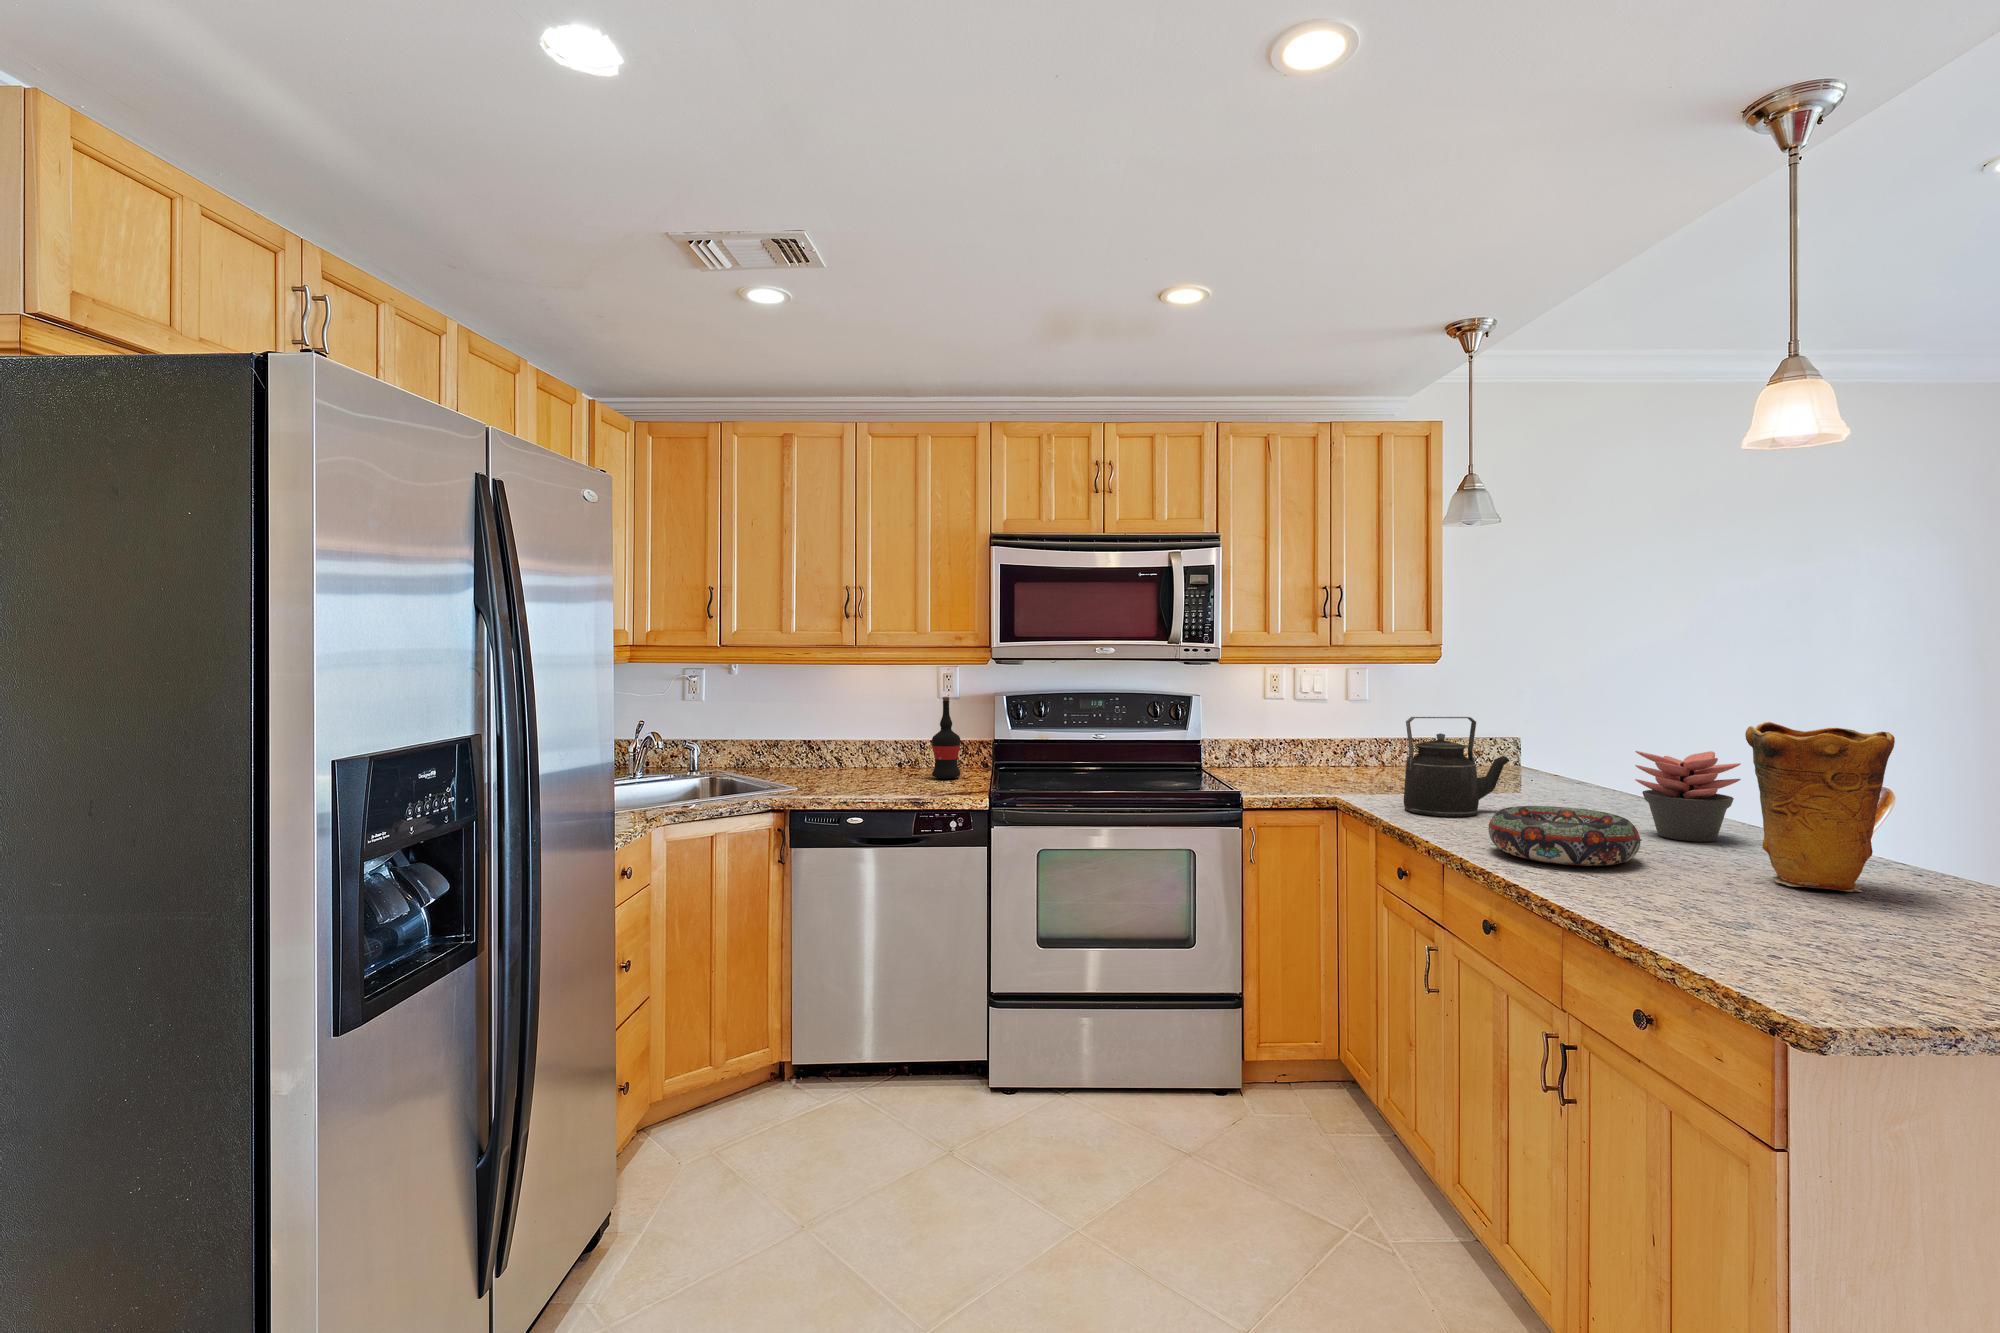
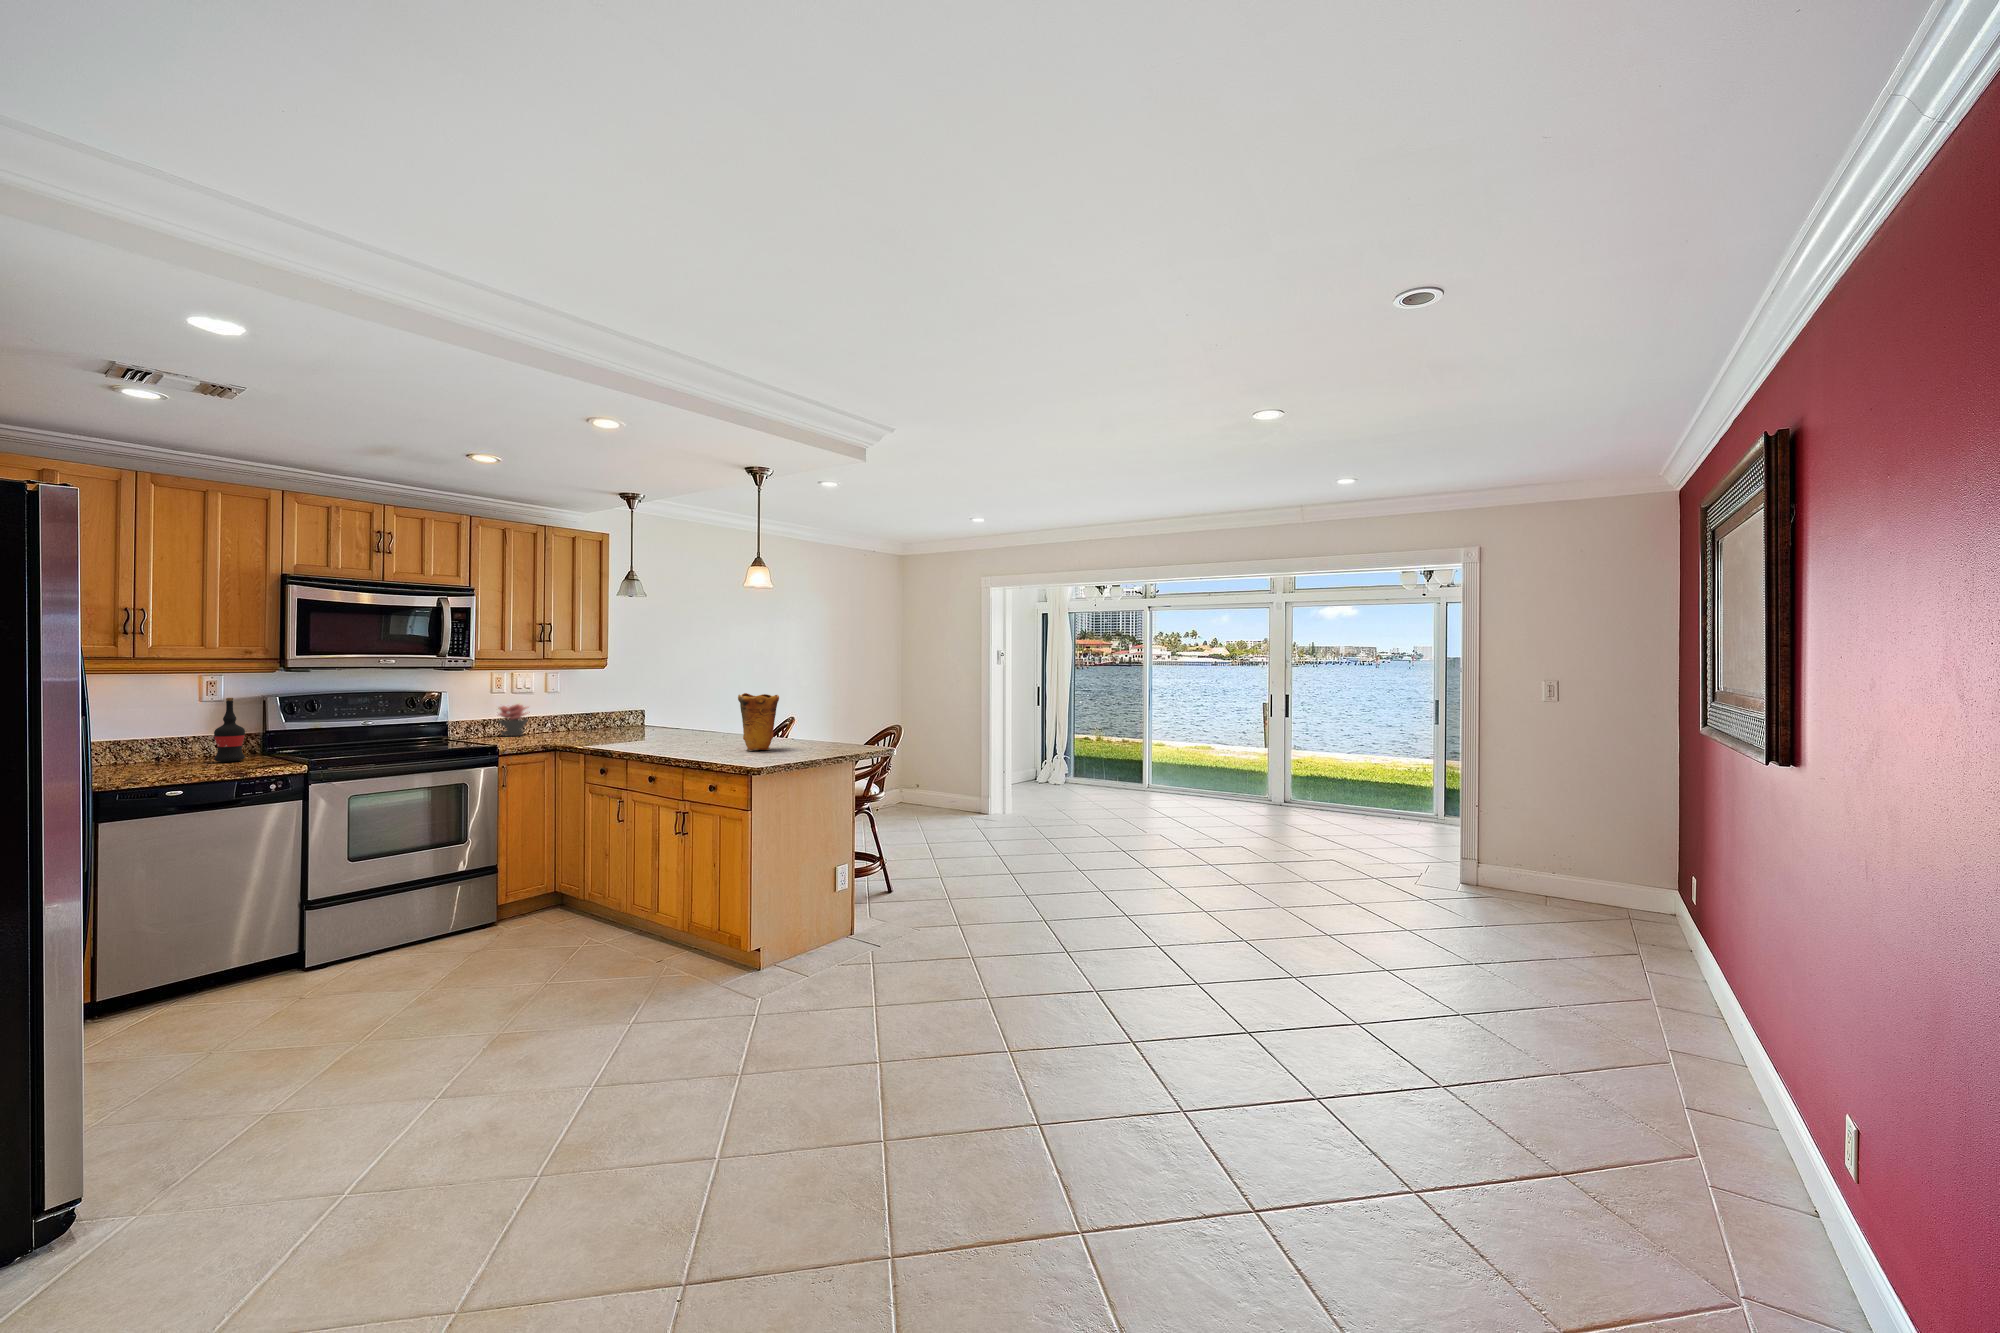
kettle: present [1403,717,1509,817] -> none [598,697,649,746]
succulent plant: present [1635,751,1741,842] -> present [497,704,528,736]
decorative bowl: present [1488,806,1640,866] -> none [646,733,704,754]

